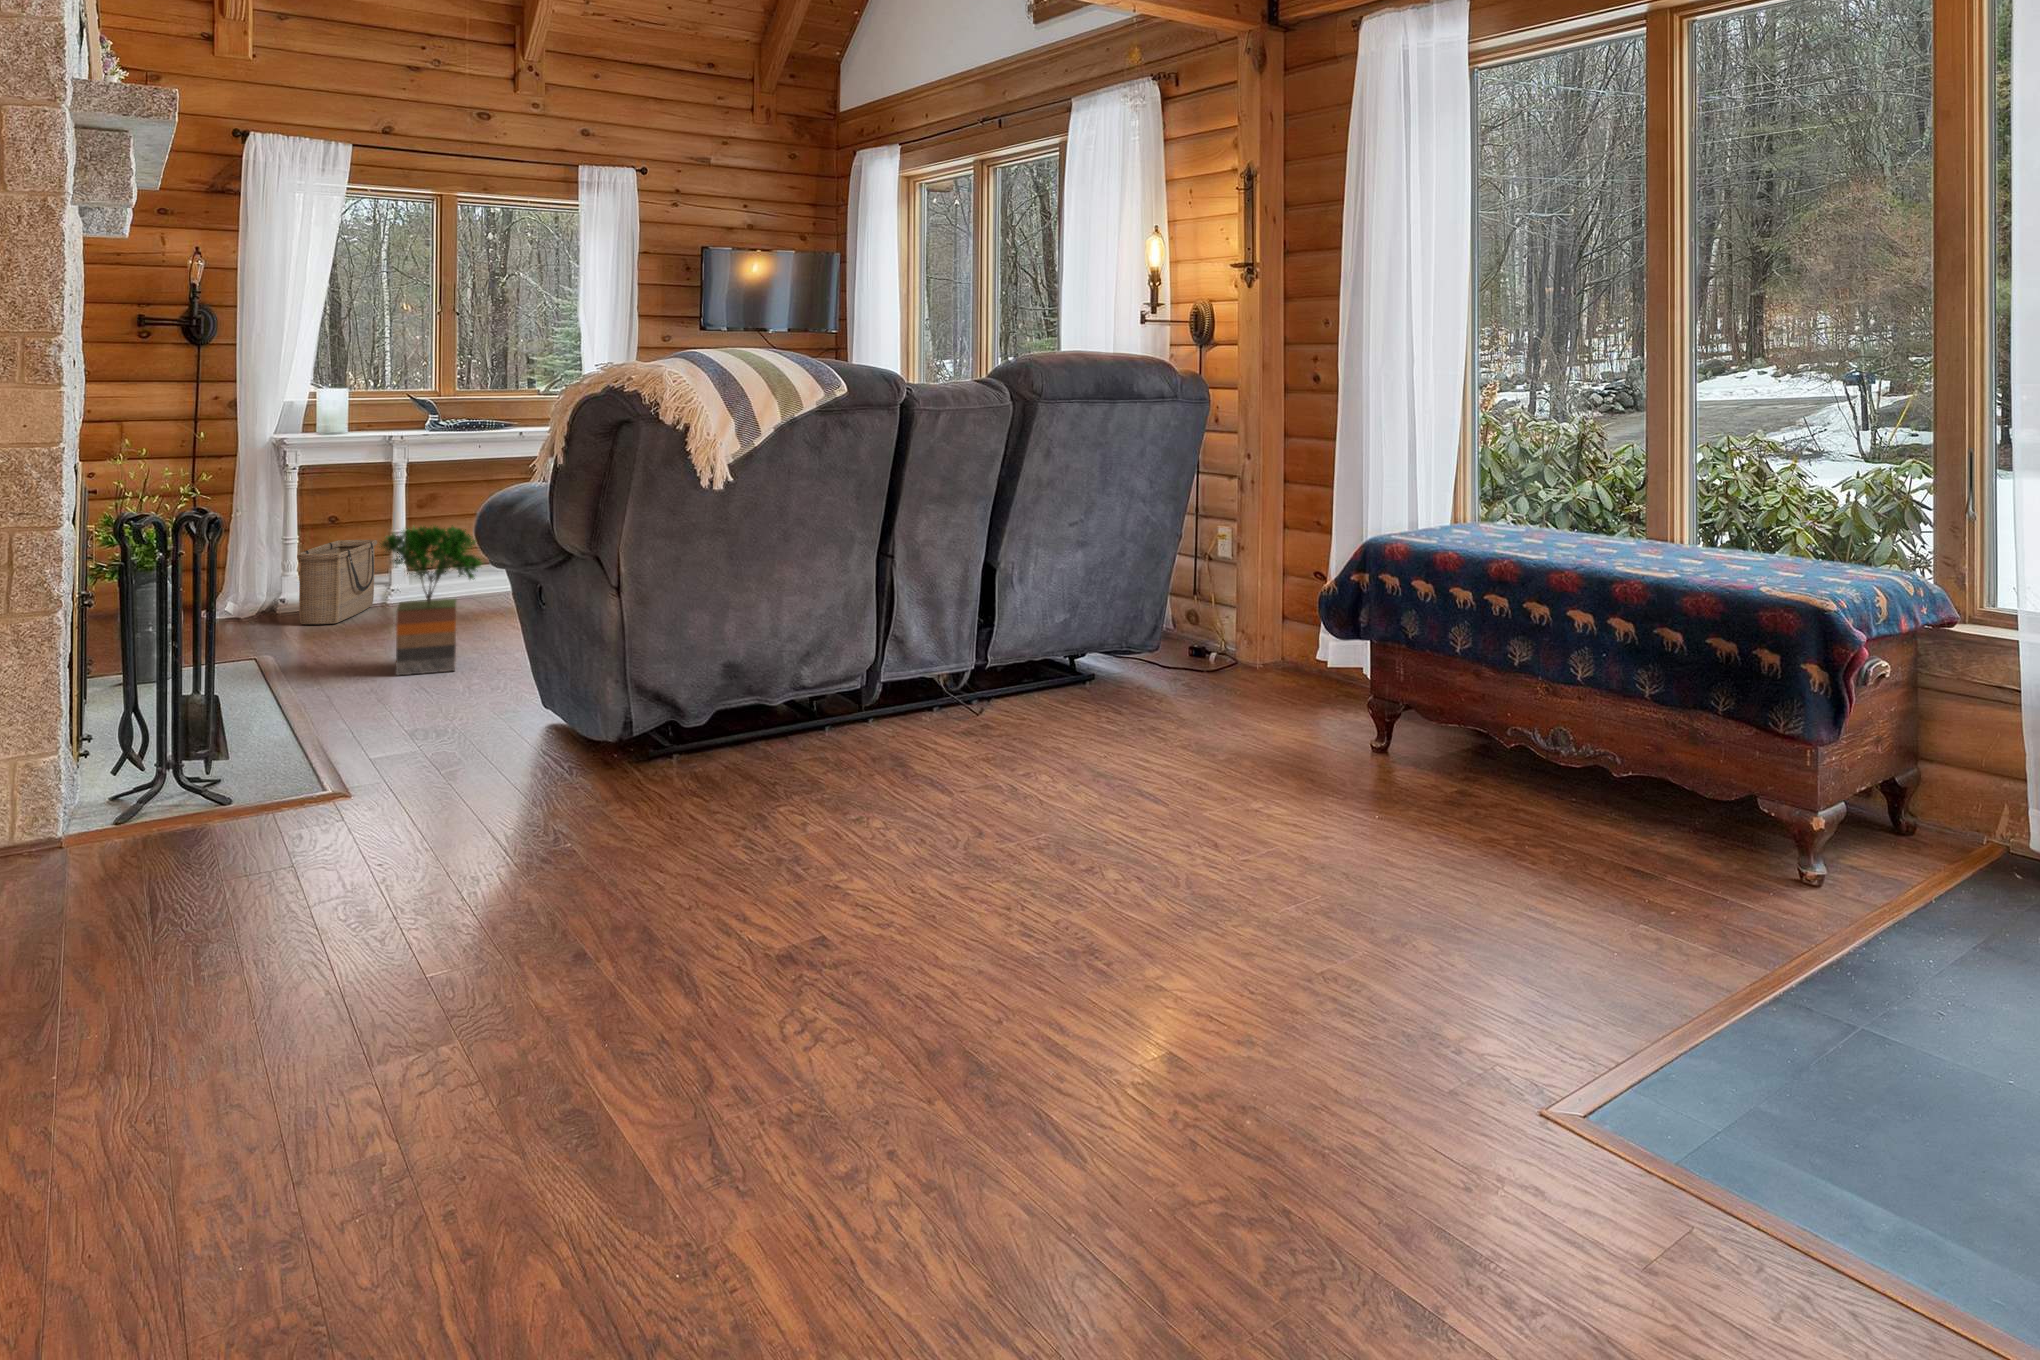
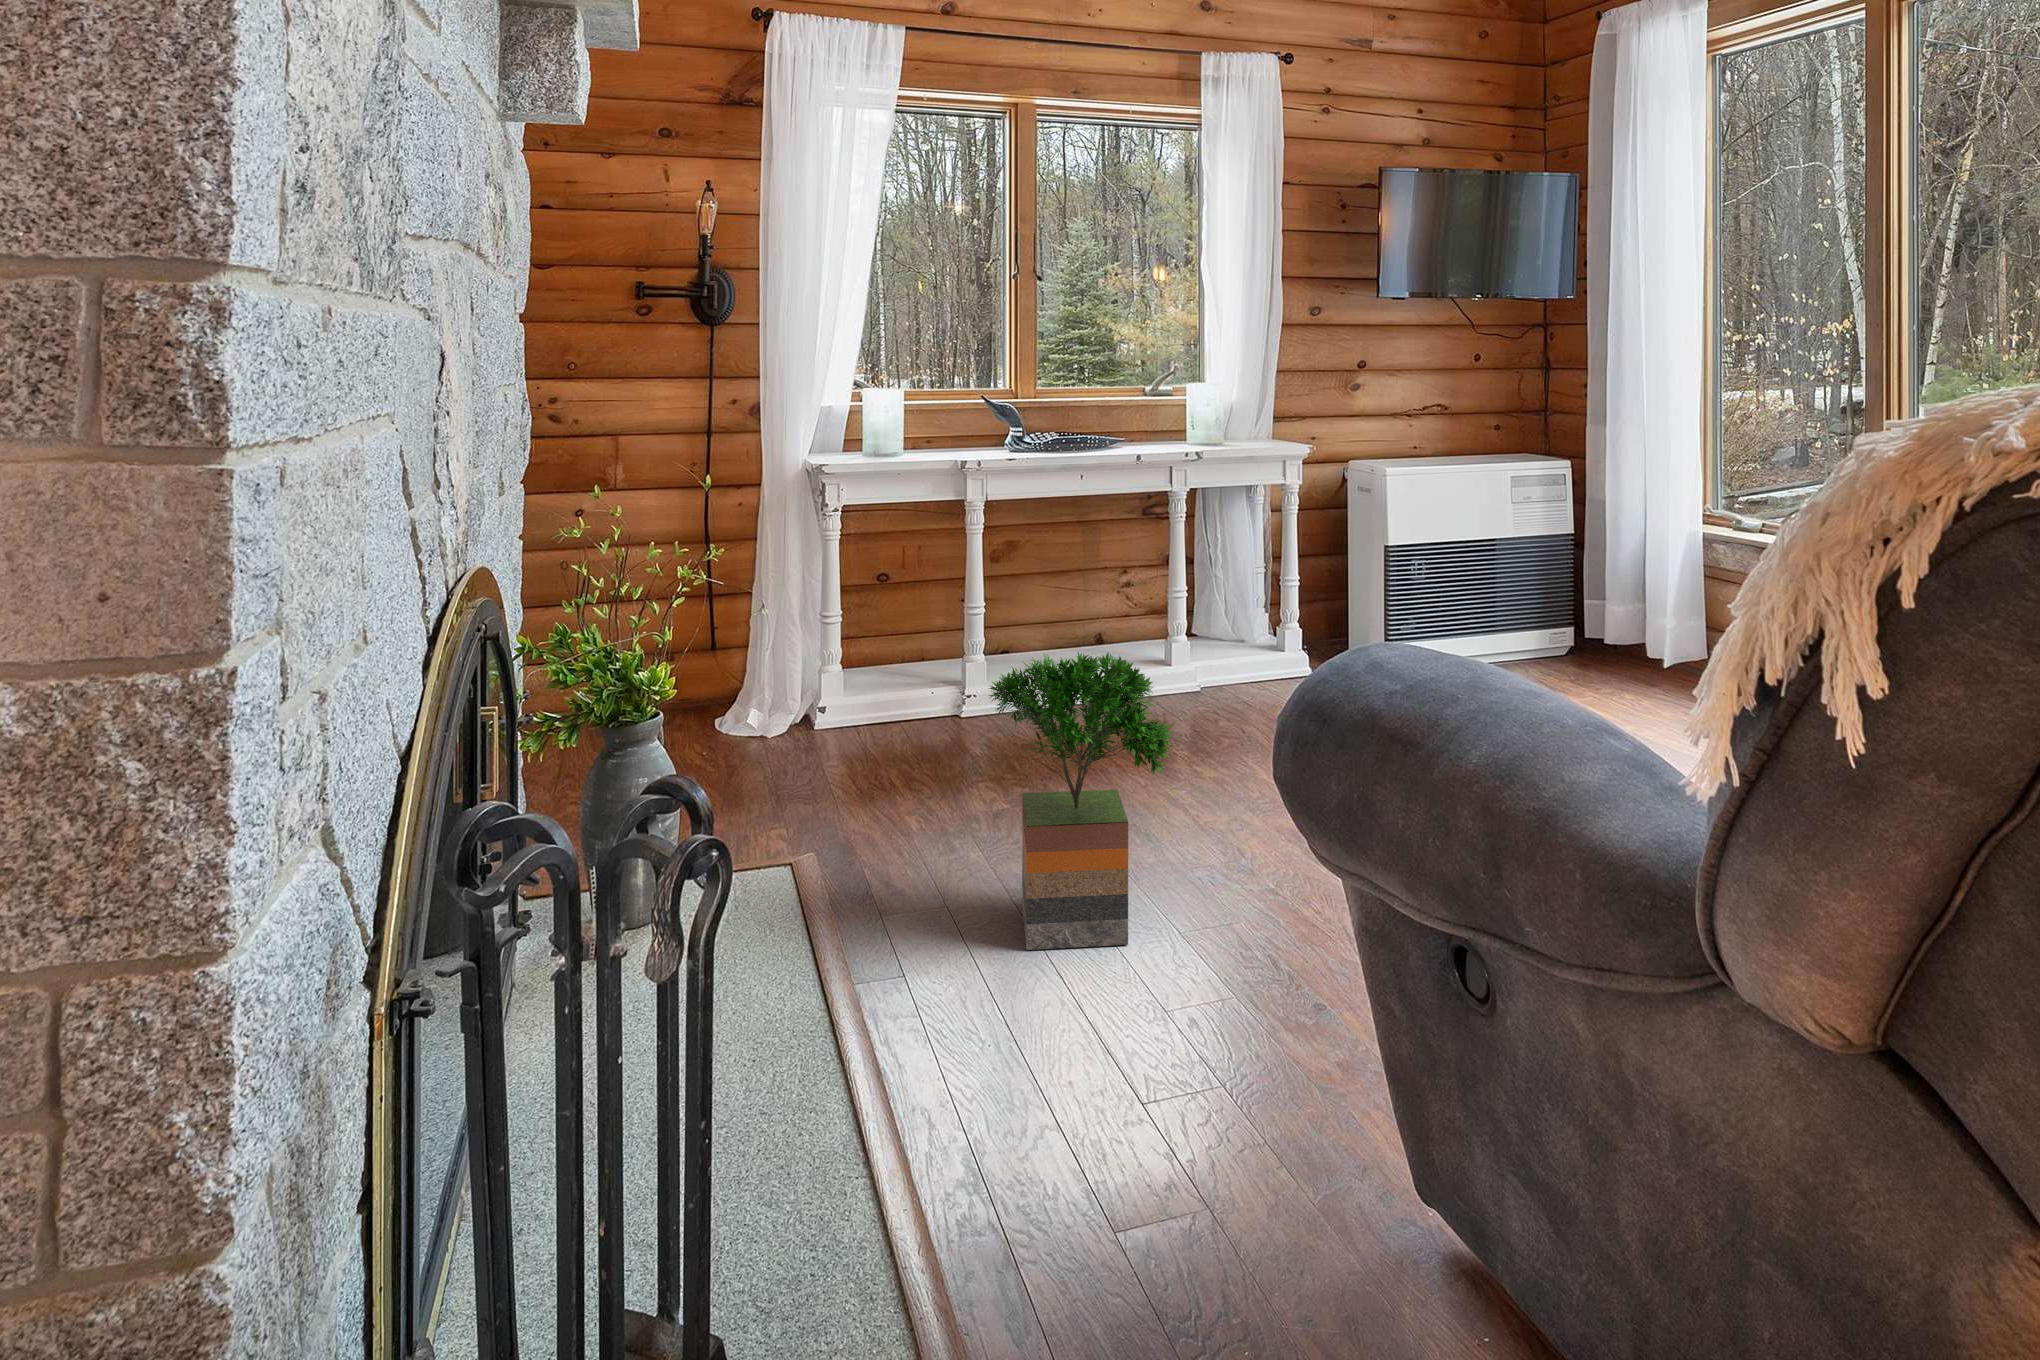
basket: present [297,540,377,624] -> none [845,622,952,769]

